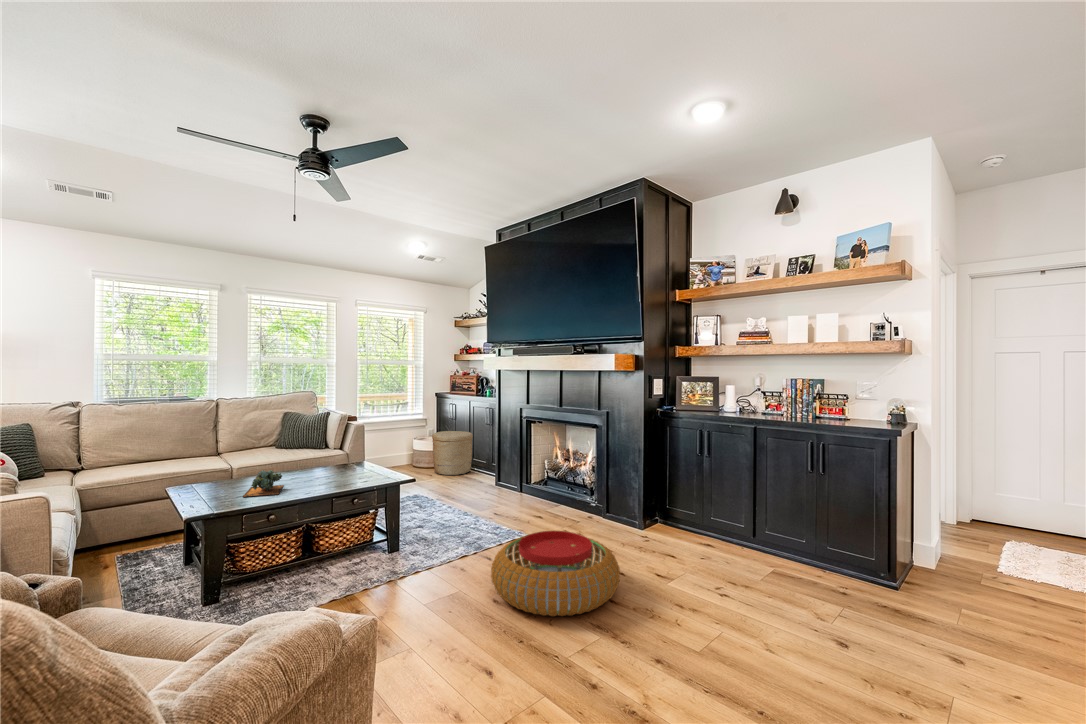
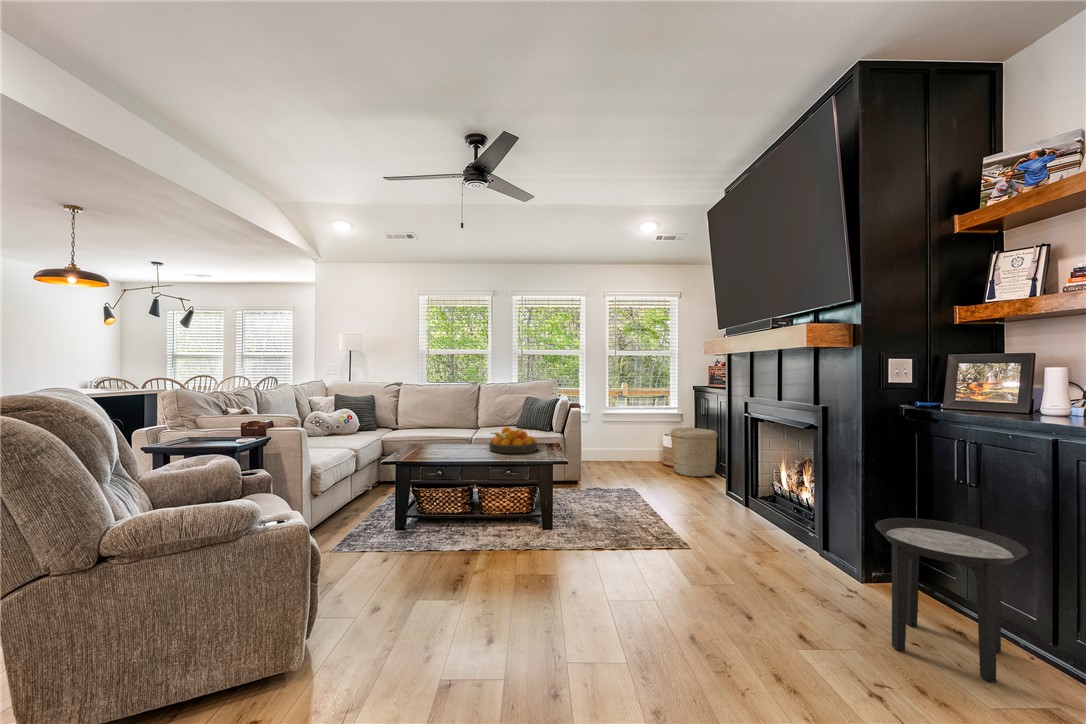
fruit bowl: none [309,451,366,480] -> present [490,427,537,453]
succulent plant: present [243,470,284,497] -> none [426,435,465,456]
side table: none [670,478,742,562] -> present [875,518,1028,682]
pouf: present [491,531,620,616] -> none [564,539,729,650]

